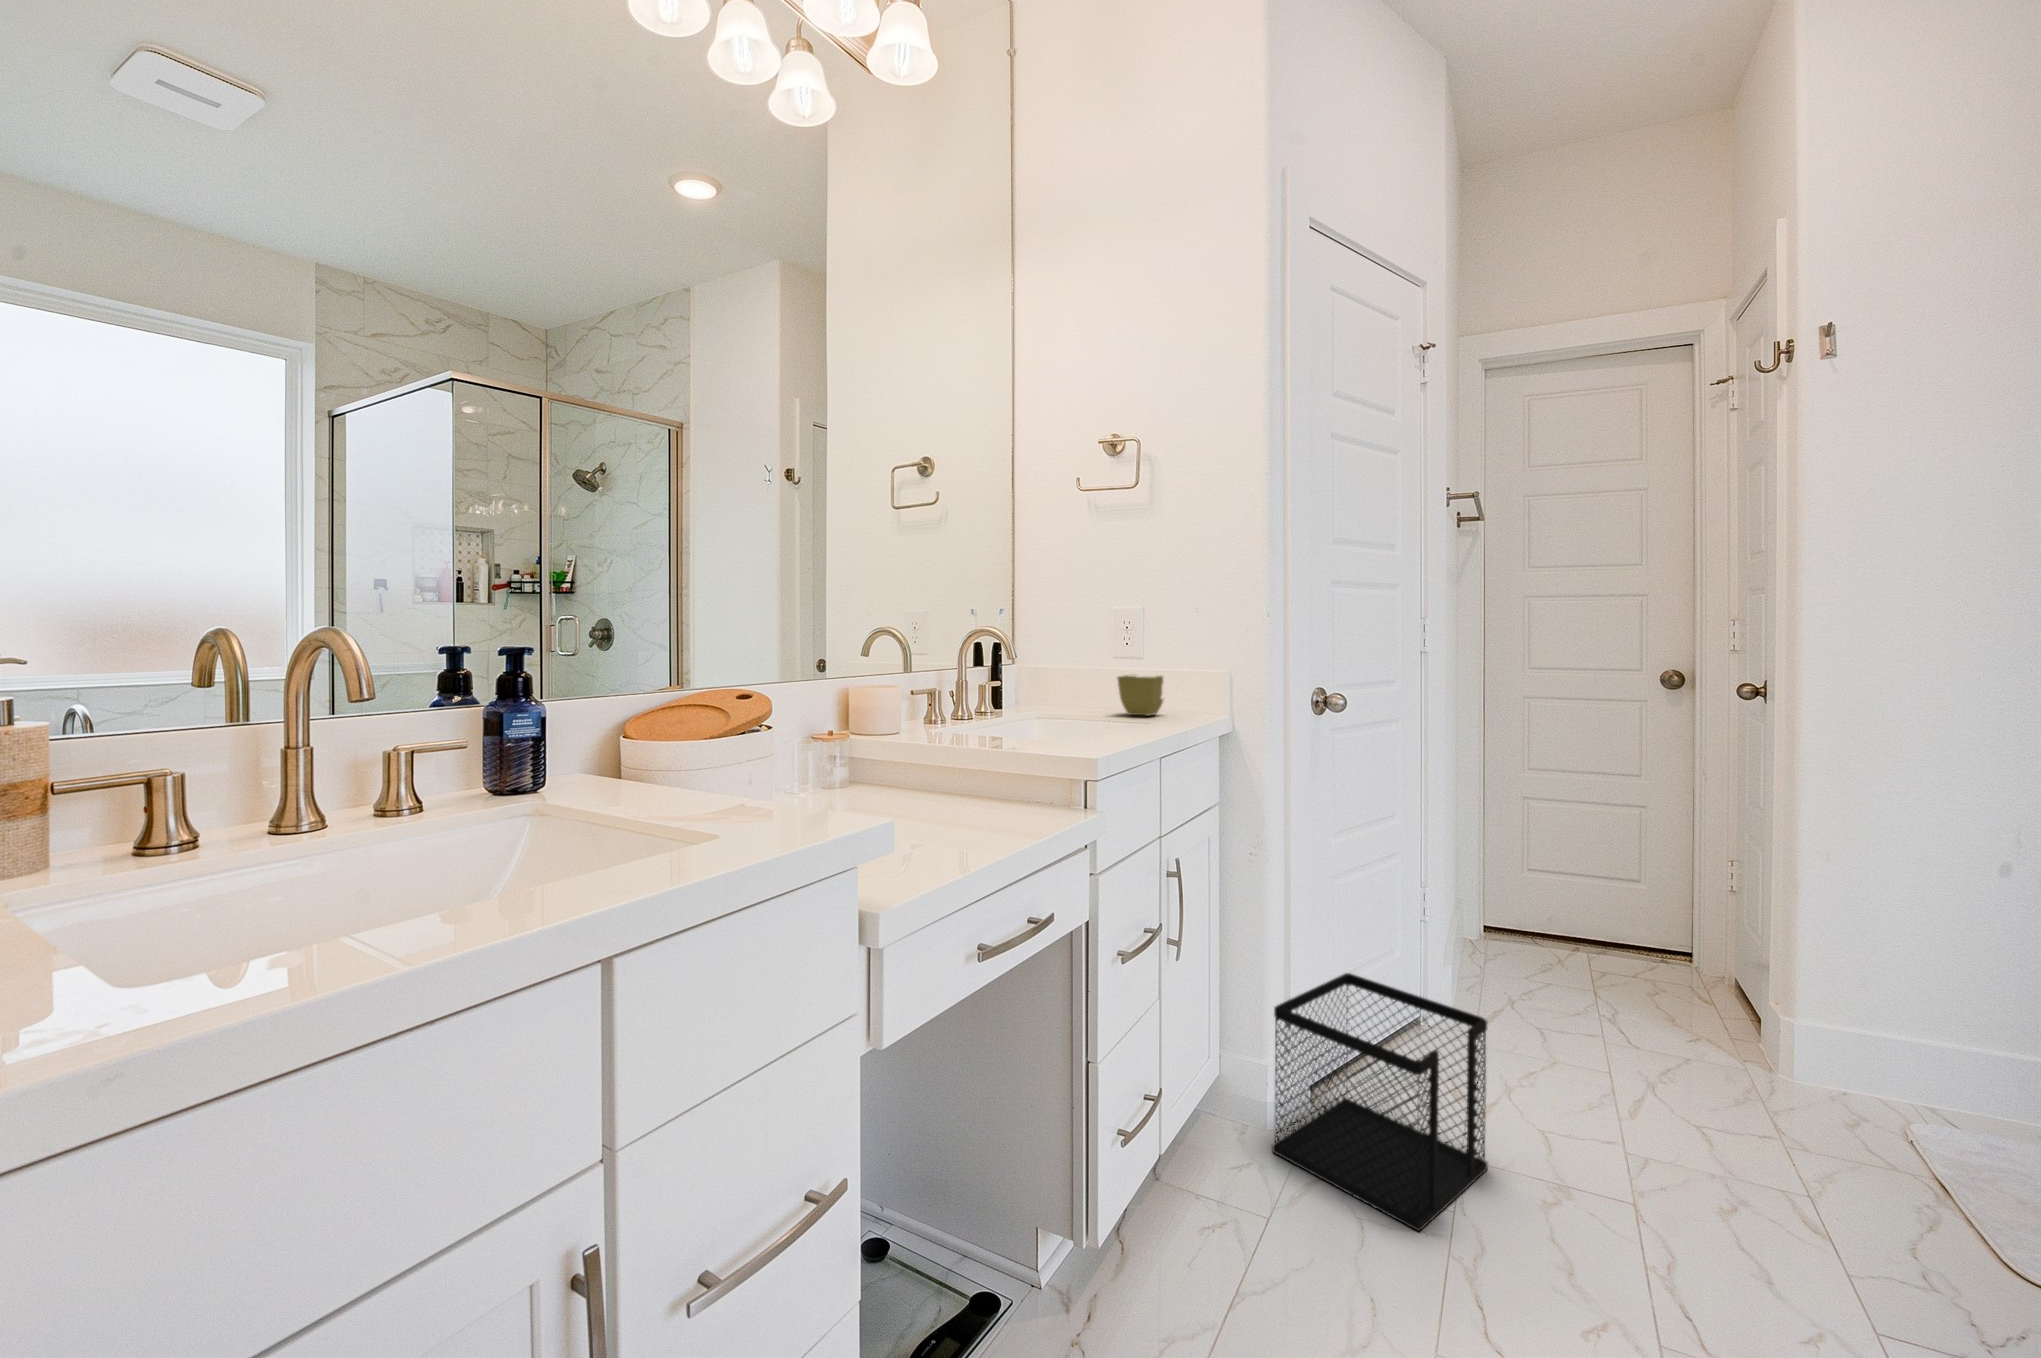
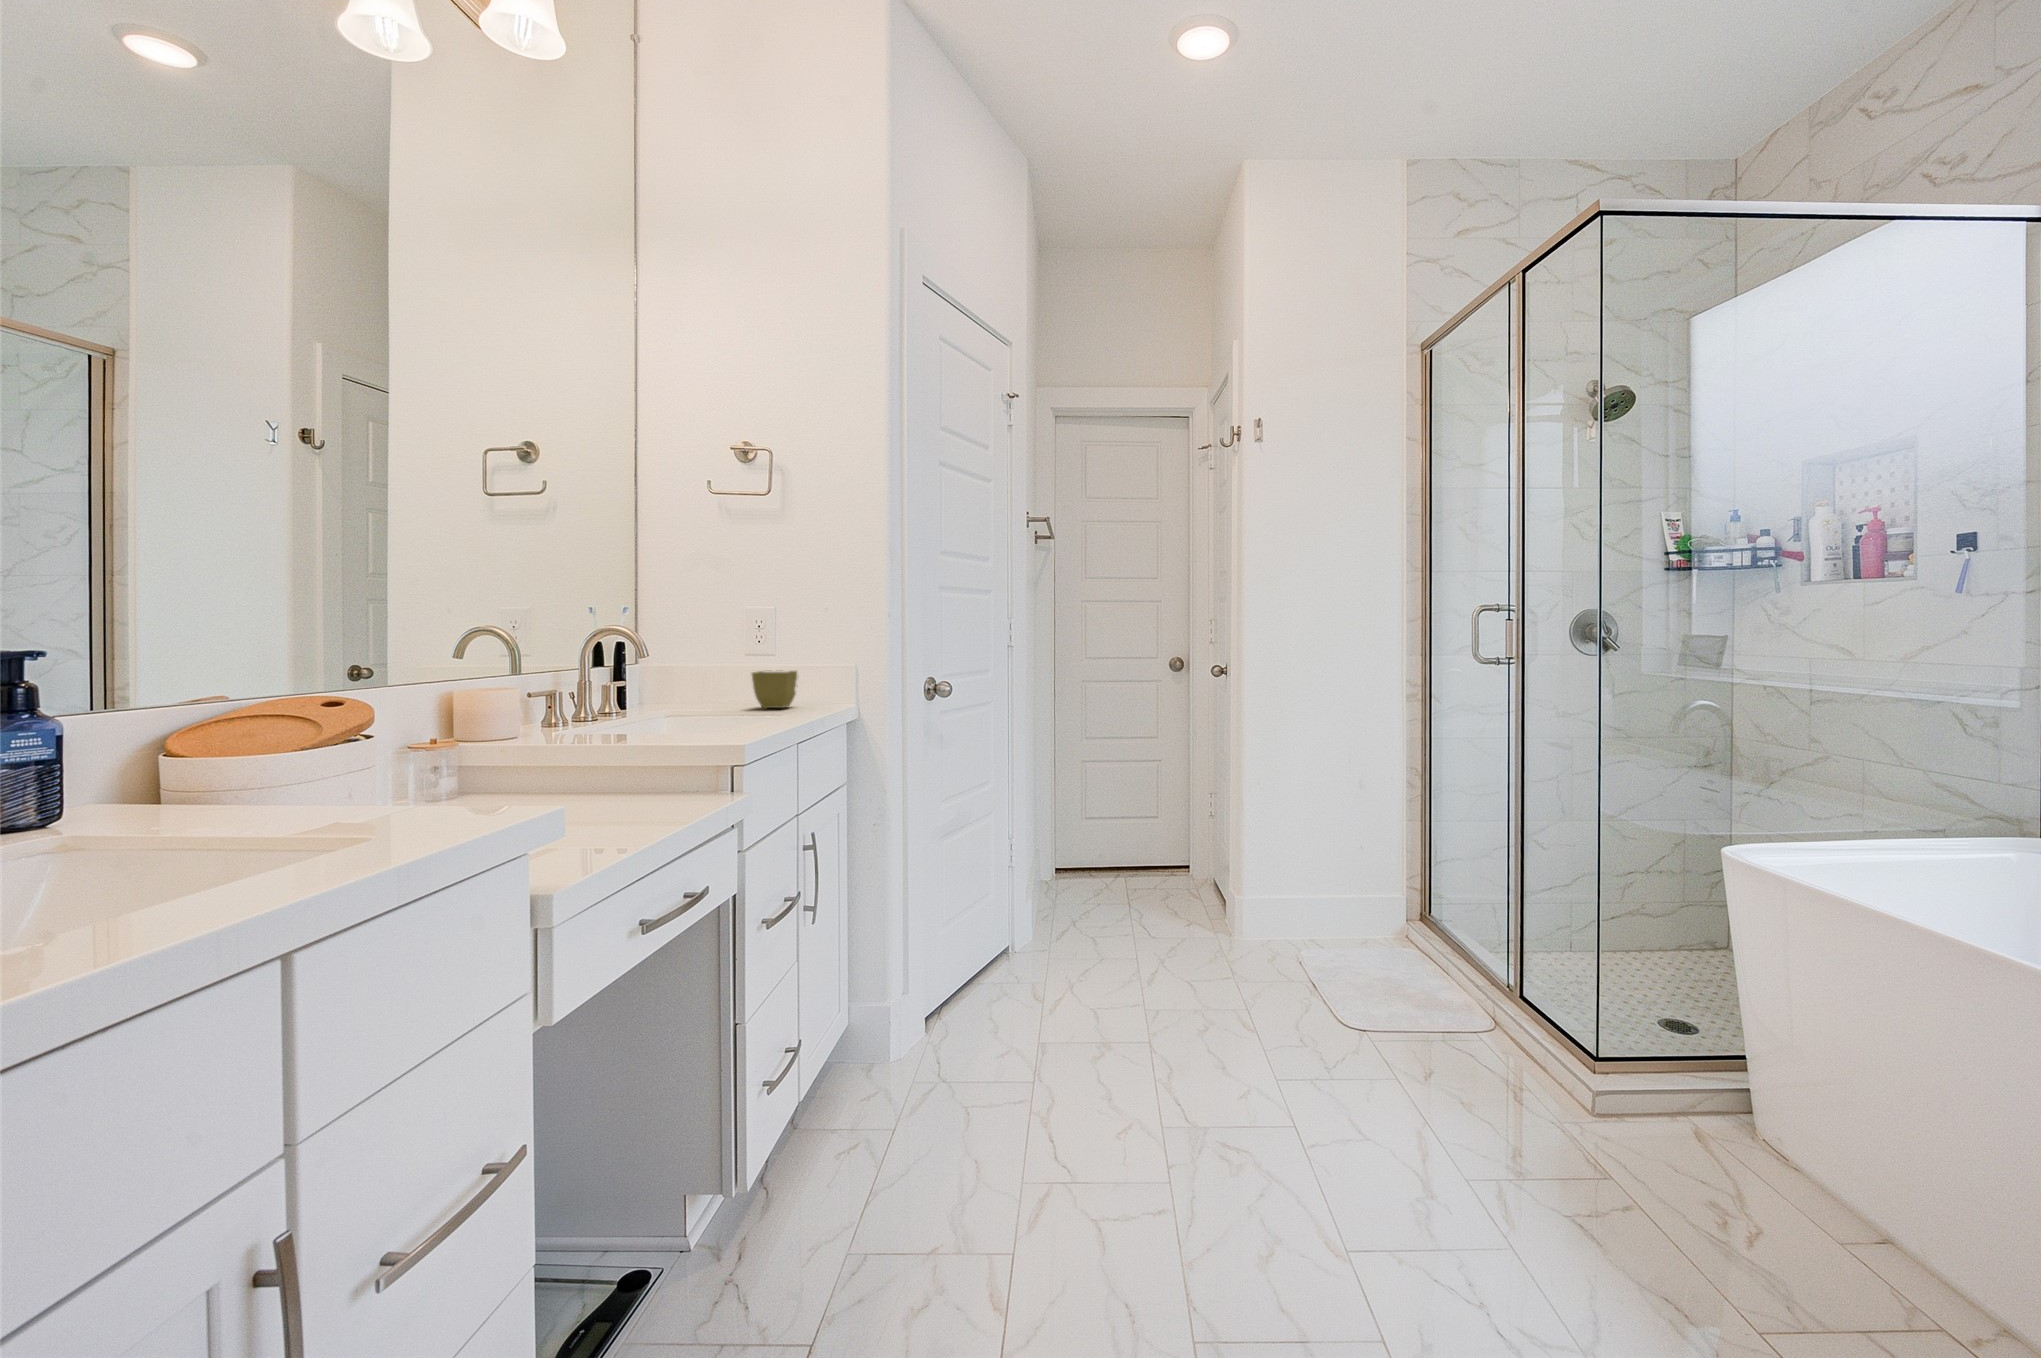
wastebasket: present [1272,973,1488,1231] -> none [895,912,1051,1095]

